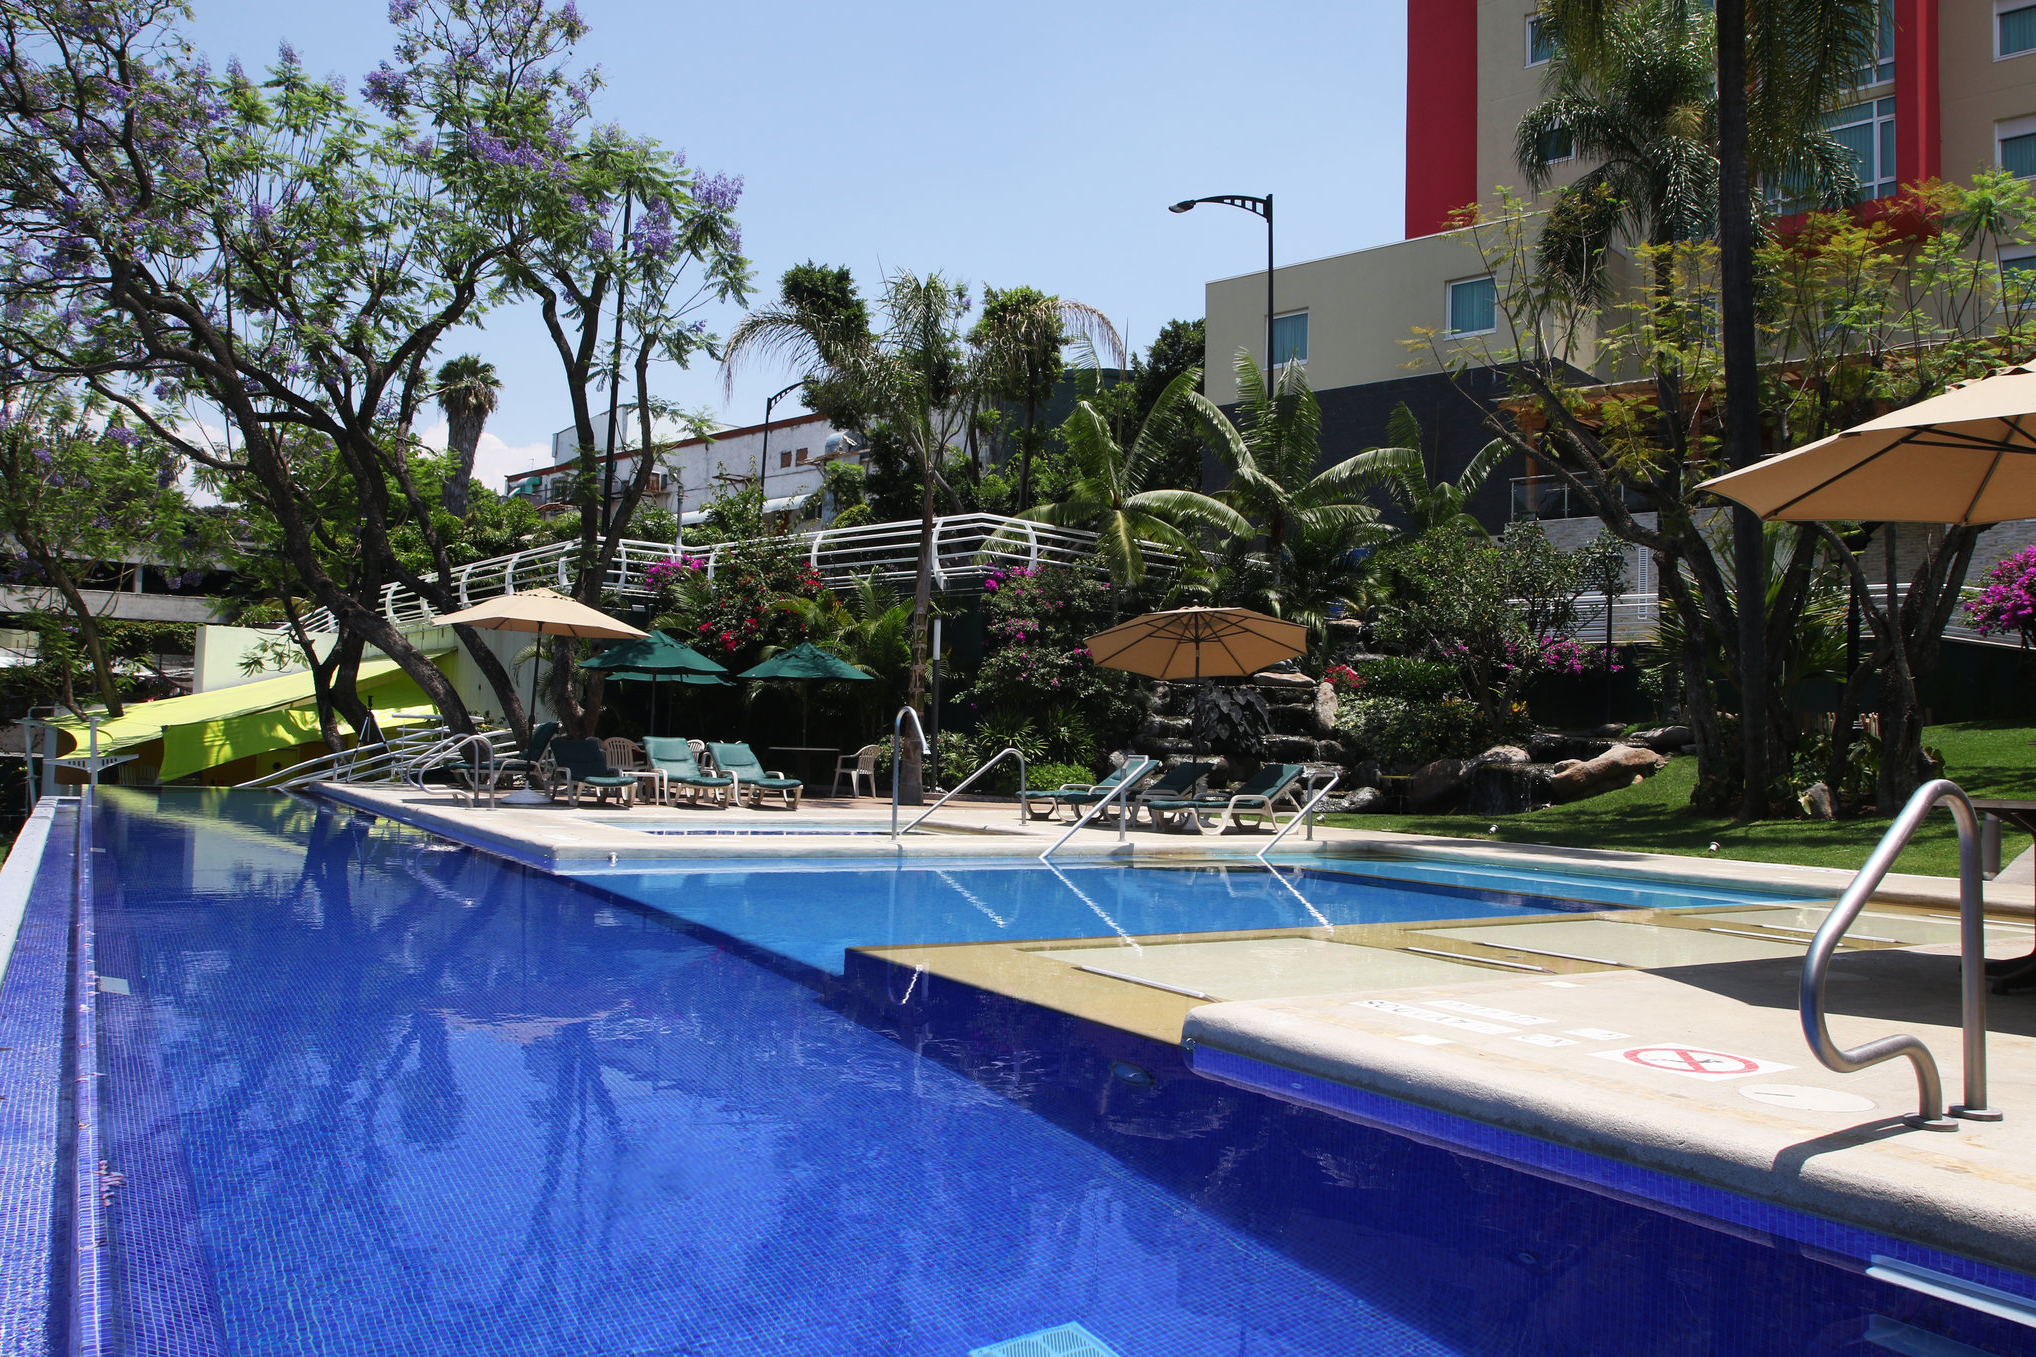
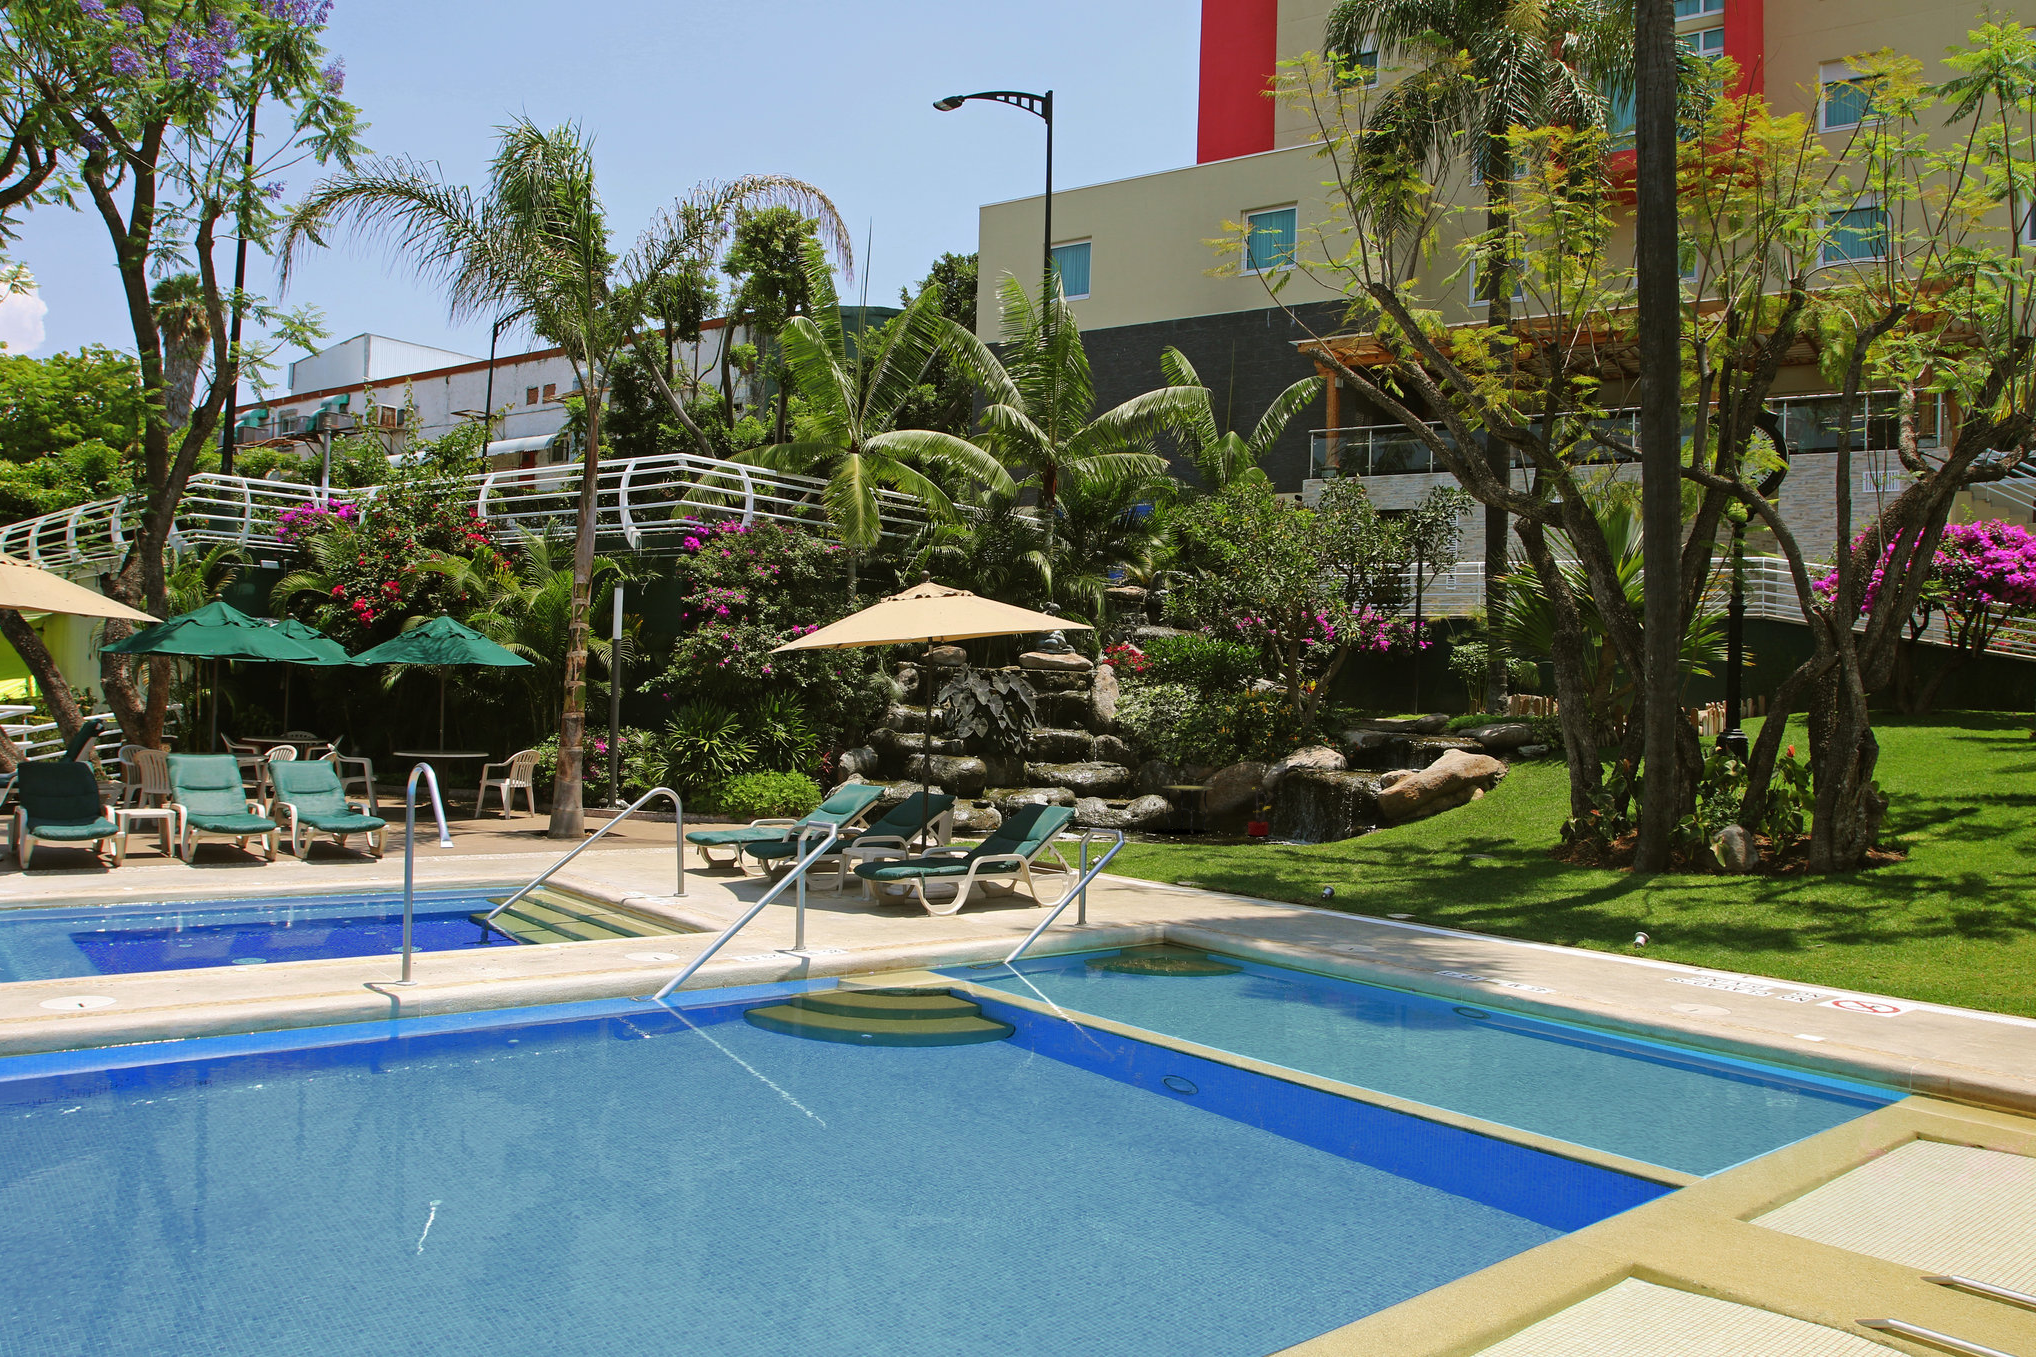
decorative plant: none [1448,775,1468,815] -> present [1248,792,1270,836]

